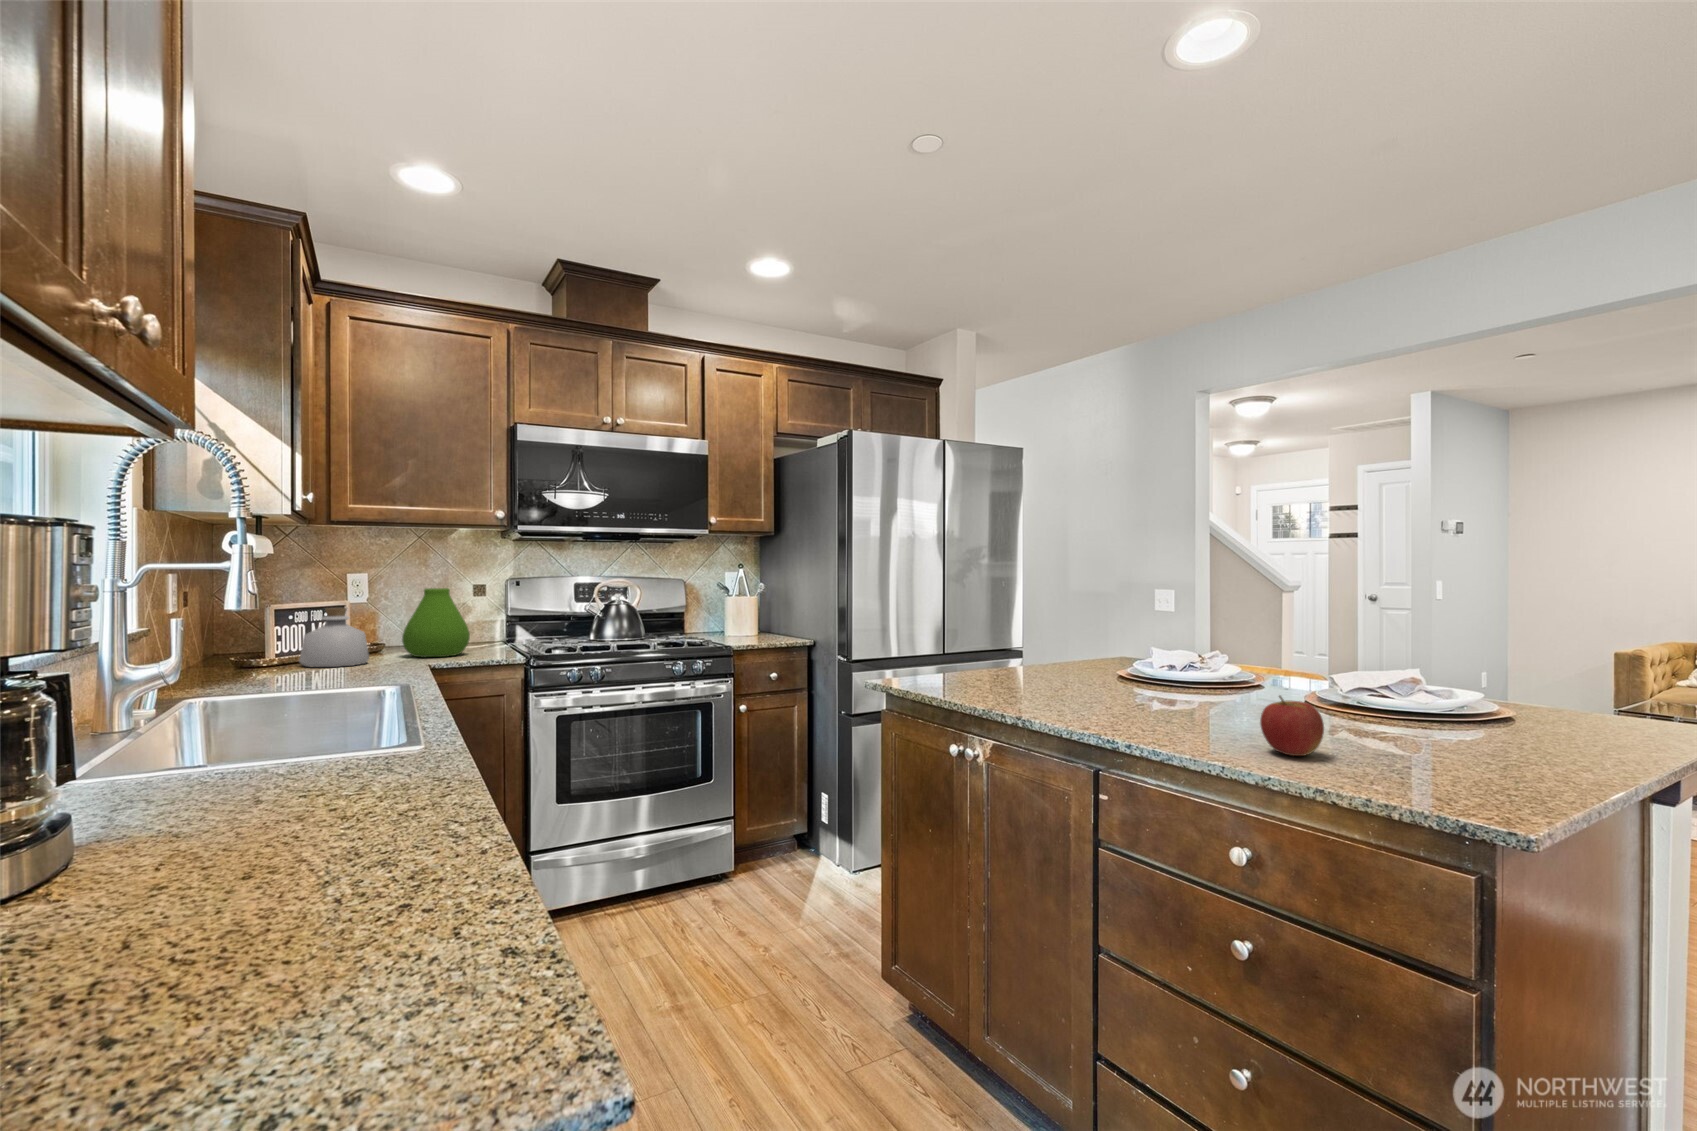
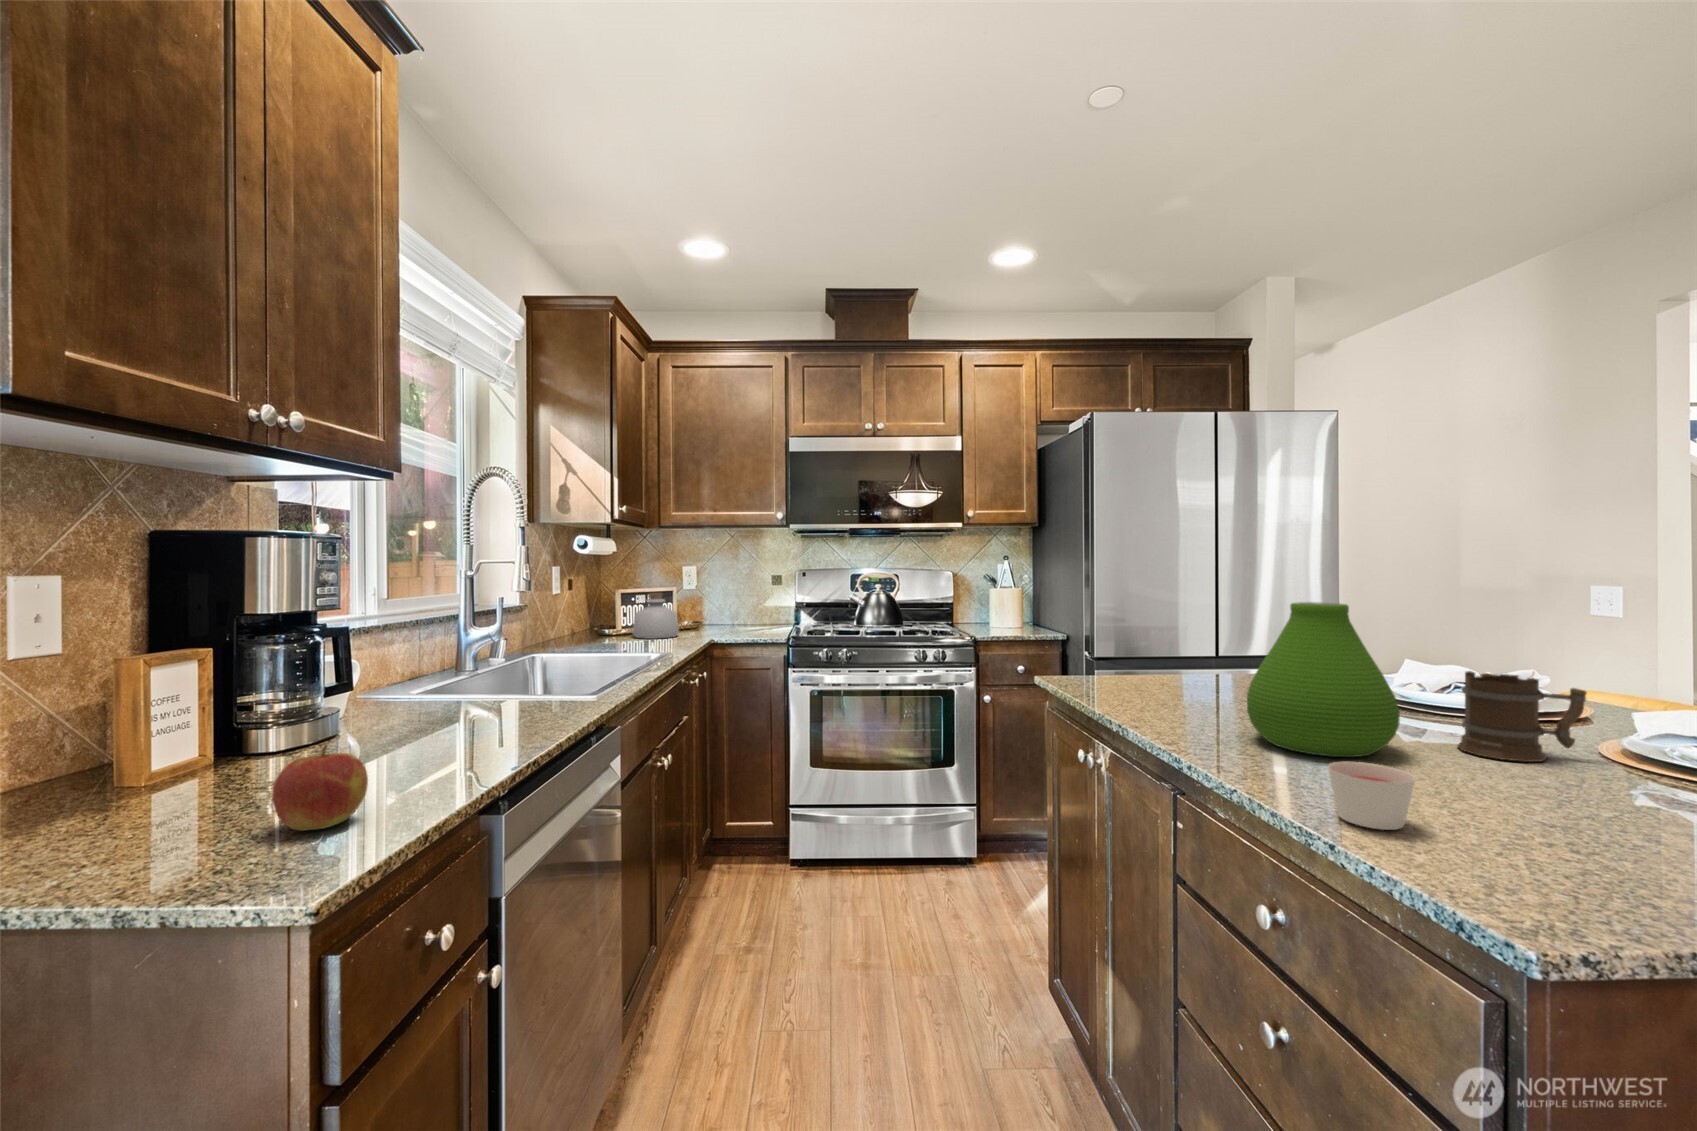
vase: present [402,588,470,657] -> present [1247,602,1400,757]
mug: none [1182,641,1247,697] -> present [1458,671,1586,762]
apple: present [1260,696,1324,756] -> present [272,745,368,831]
candle: none [1170,700,1222,740] -> present [1328,762,1415,830]

